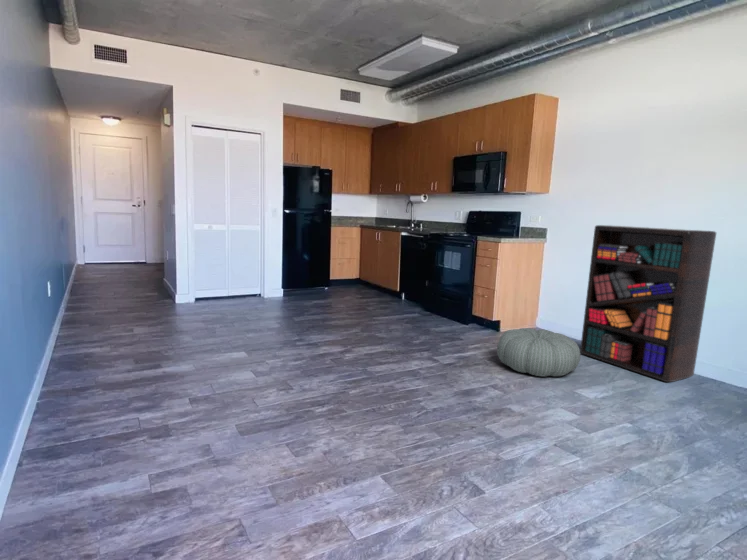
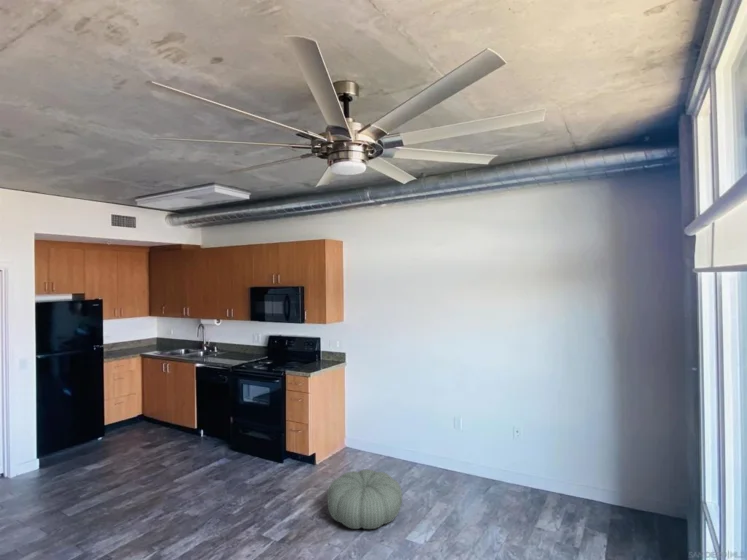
bookshelf: present [580,225,716,382] -> none [393,355,481,497]

